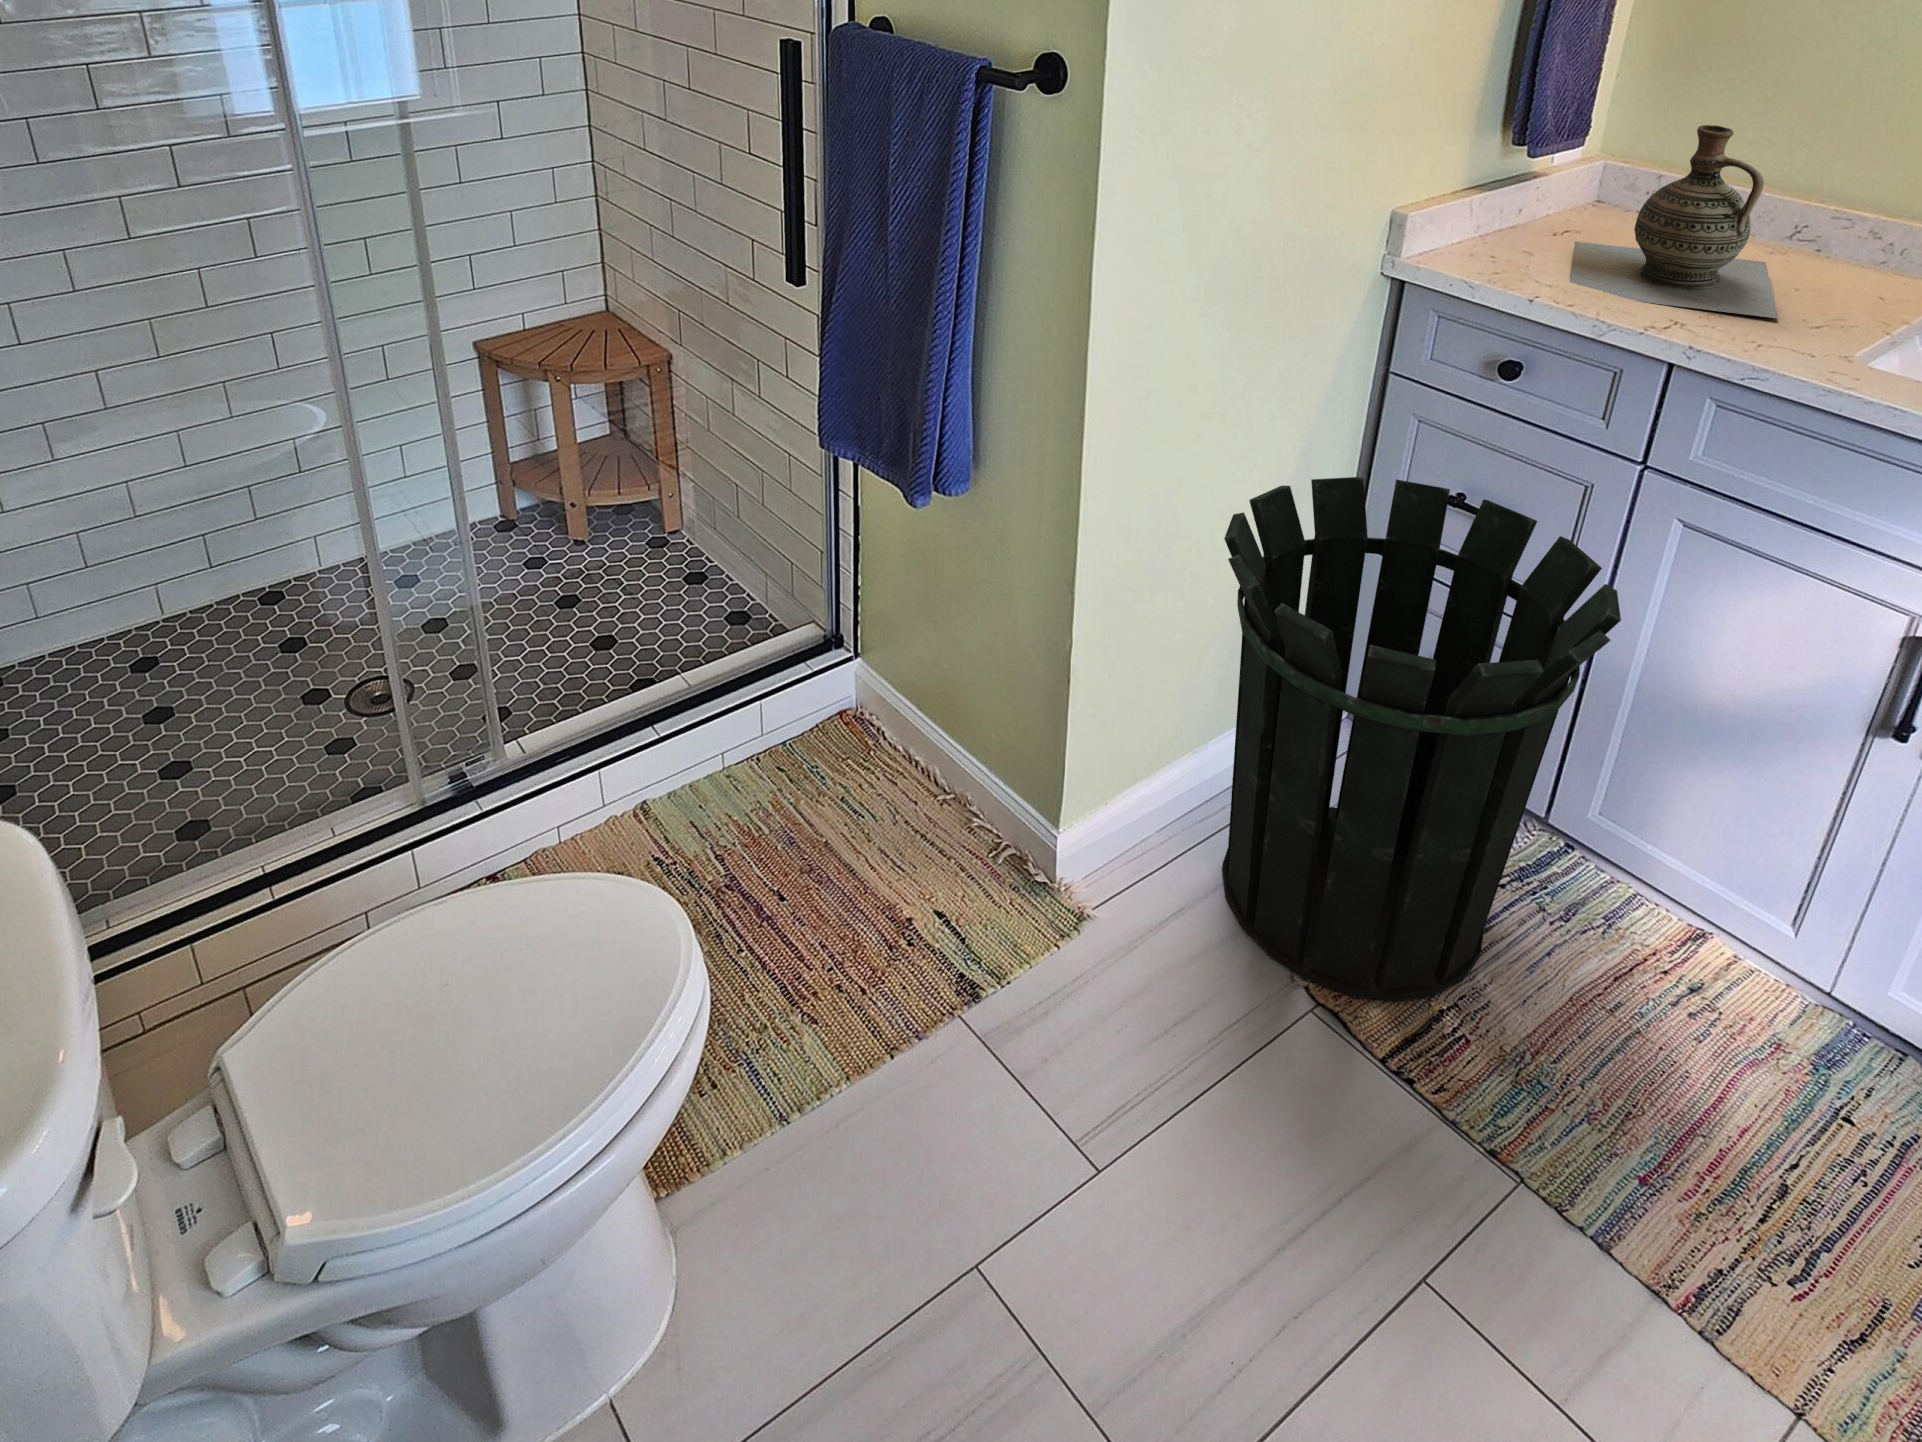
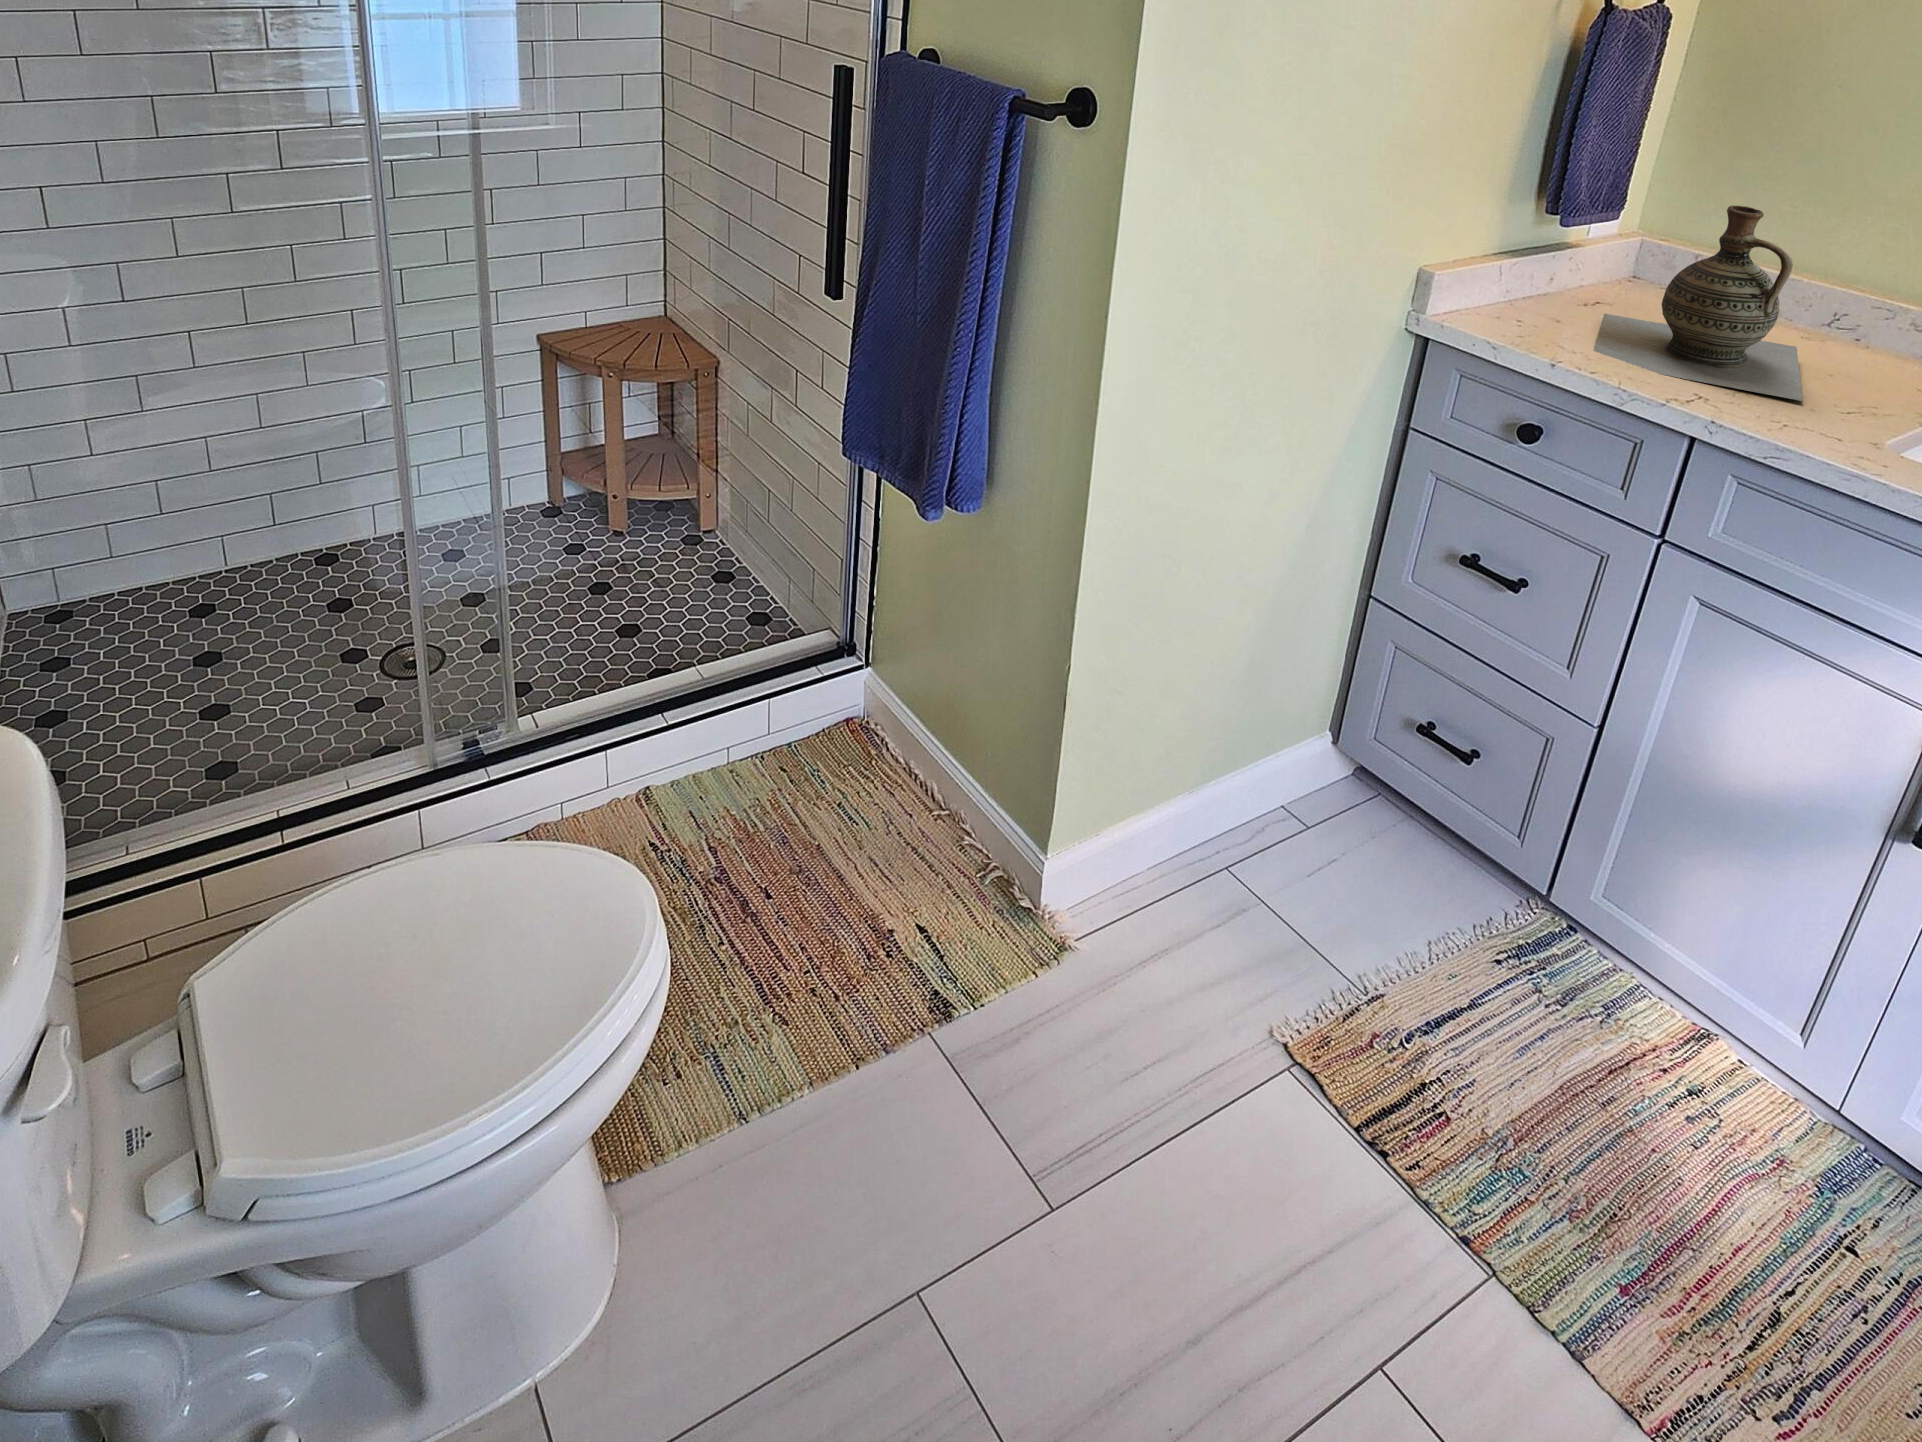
waste bin: present [1222,477,1621,1001] -> none [1213,526,1623,1067]

